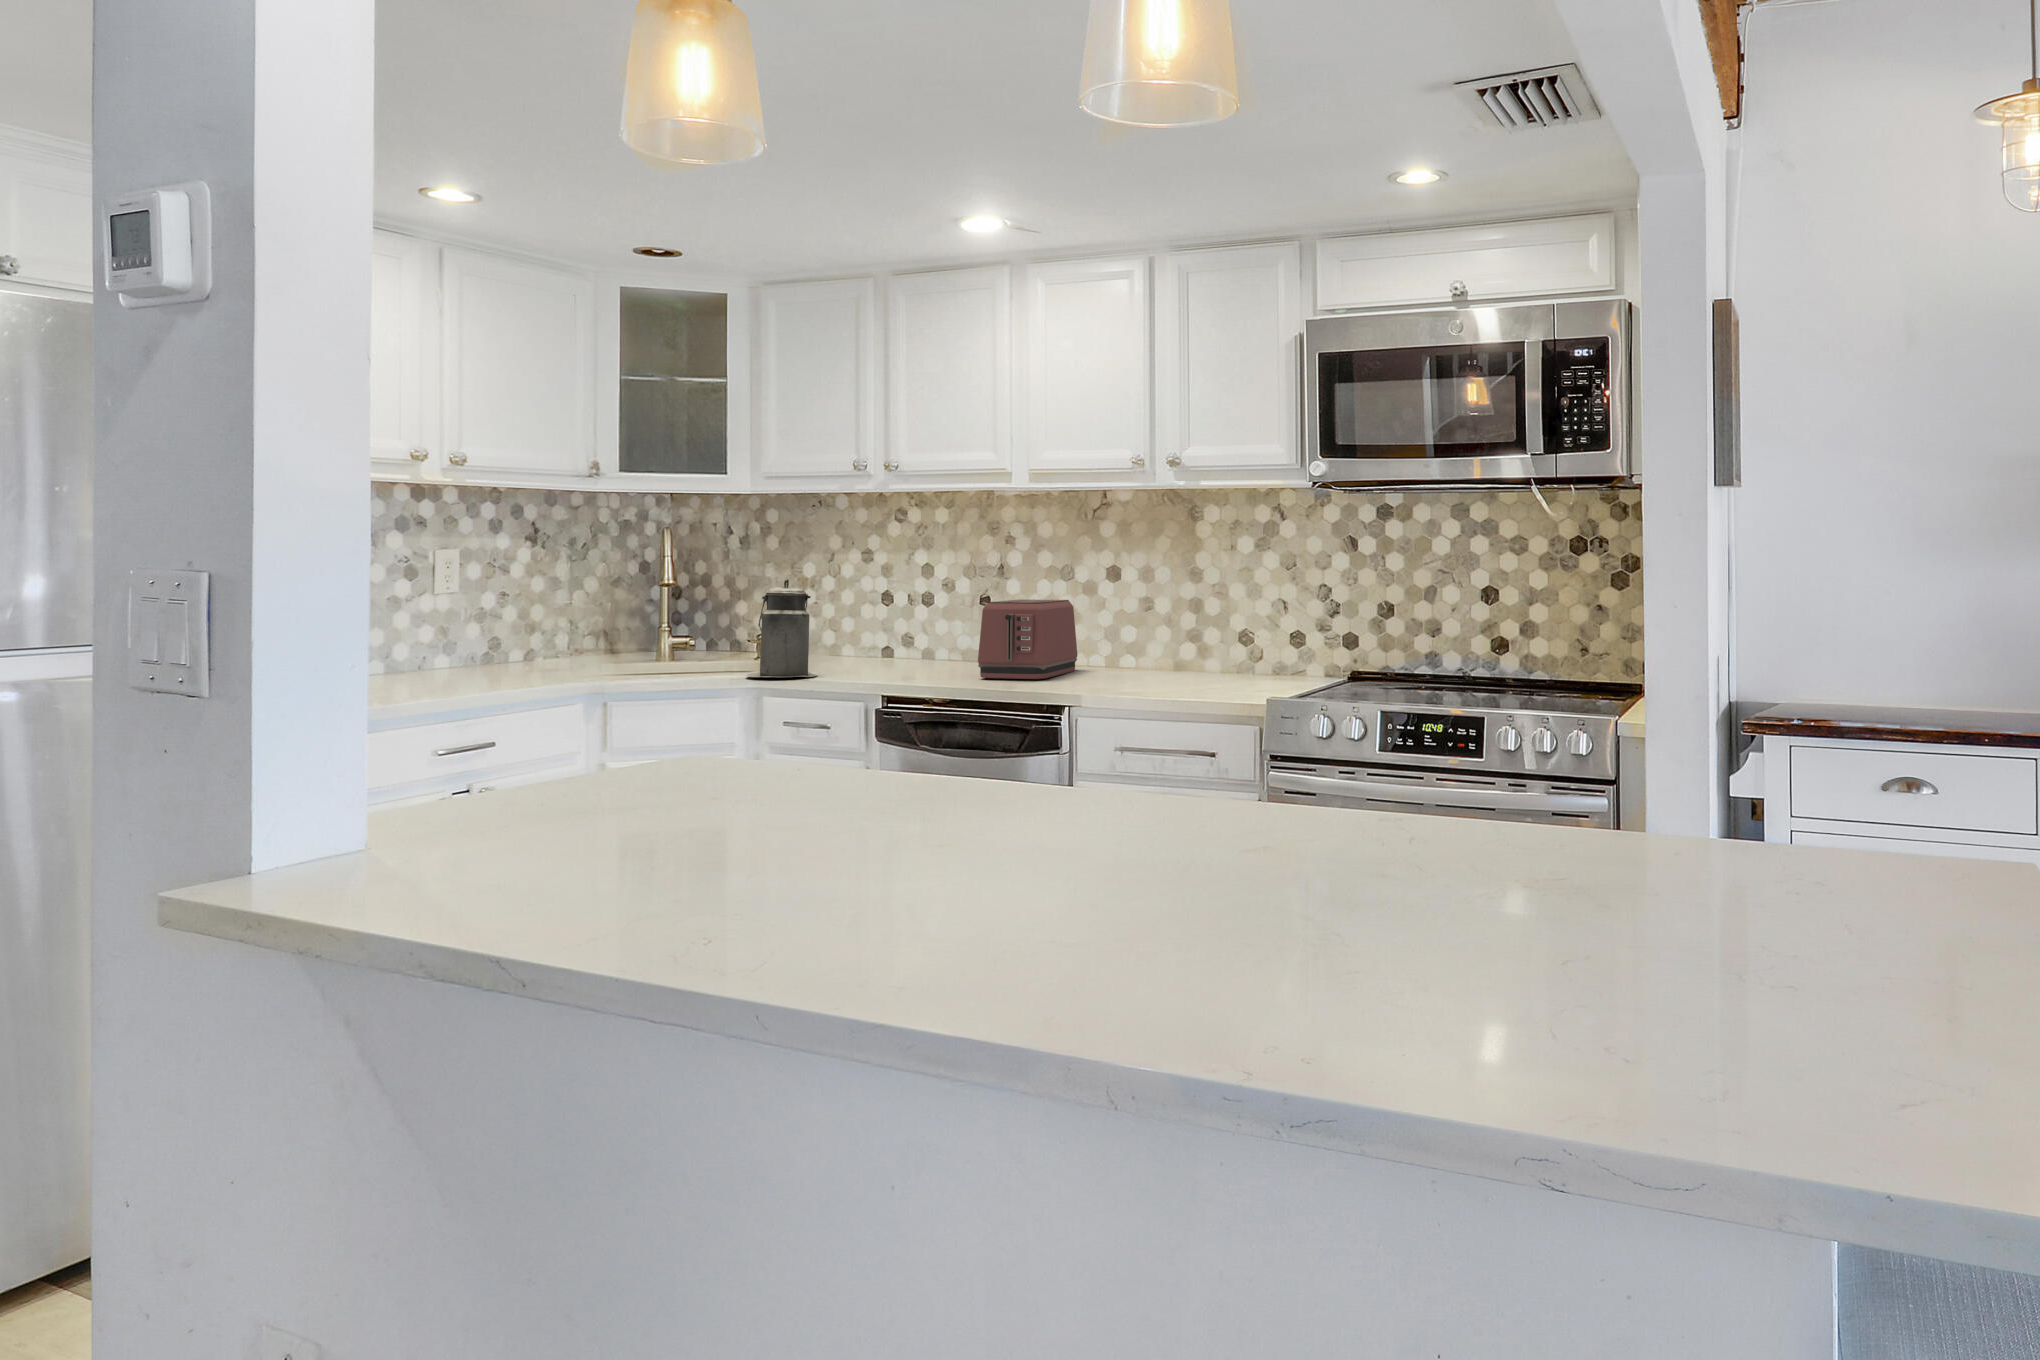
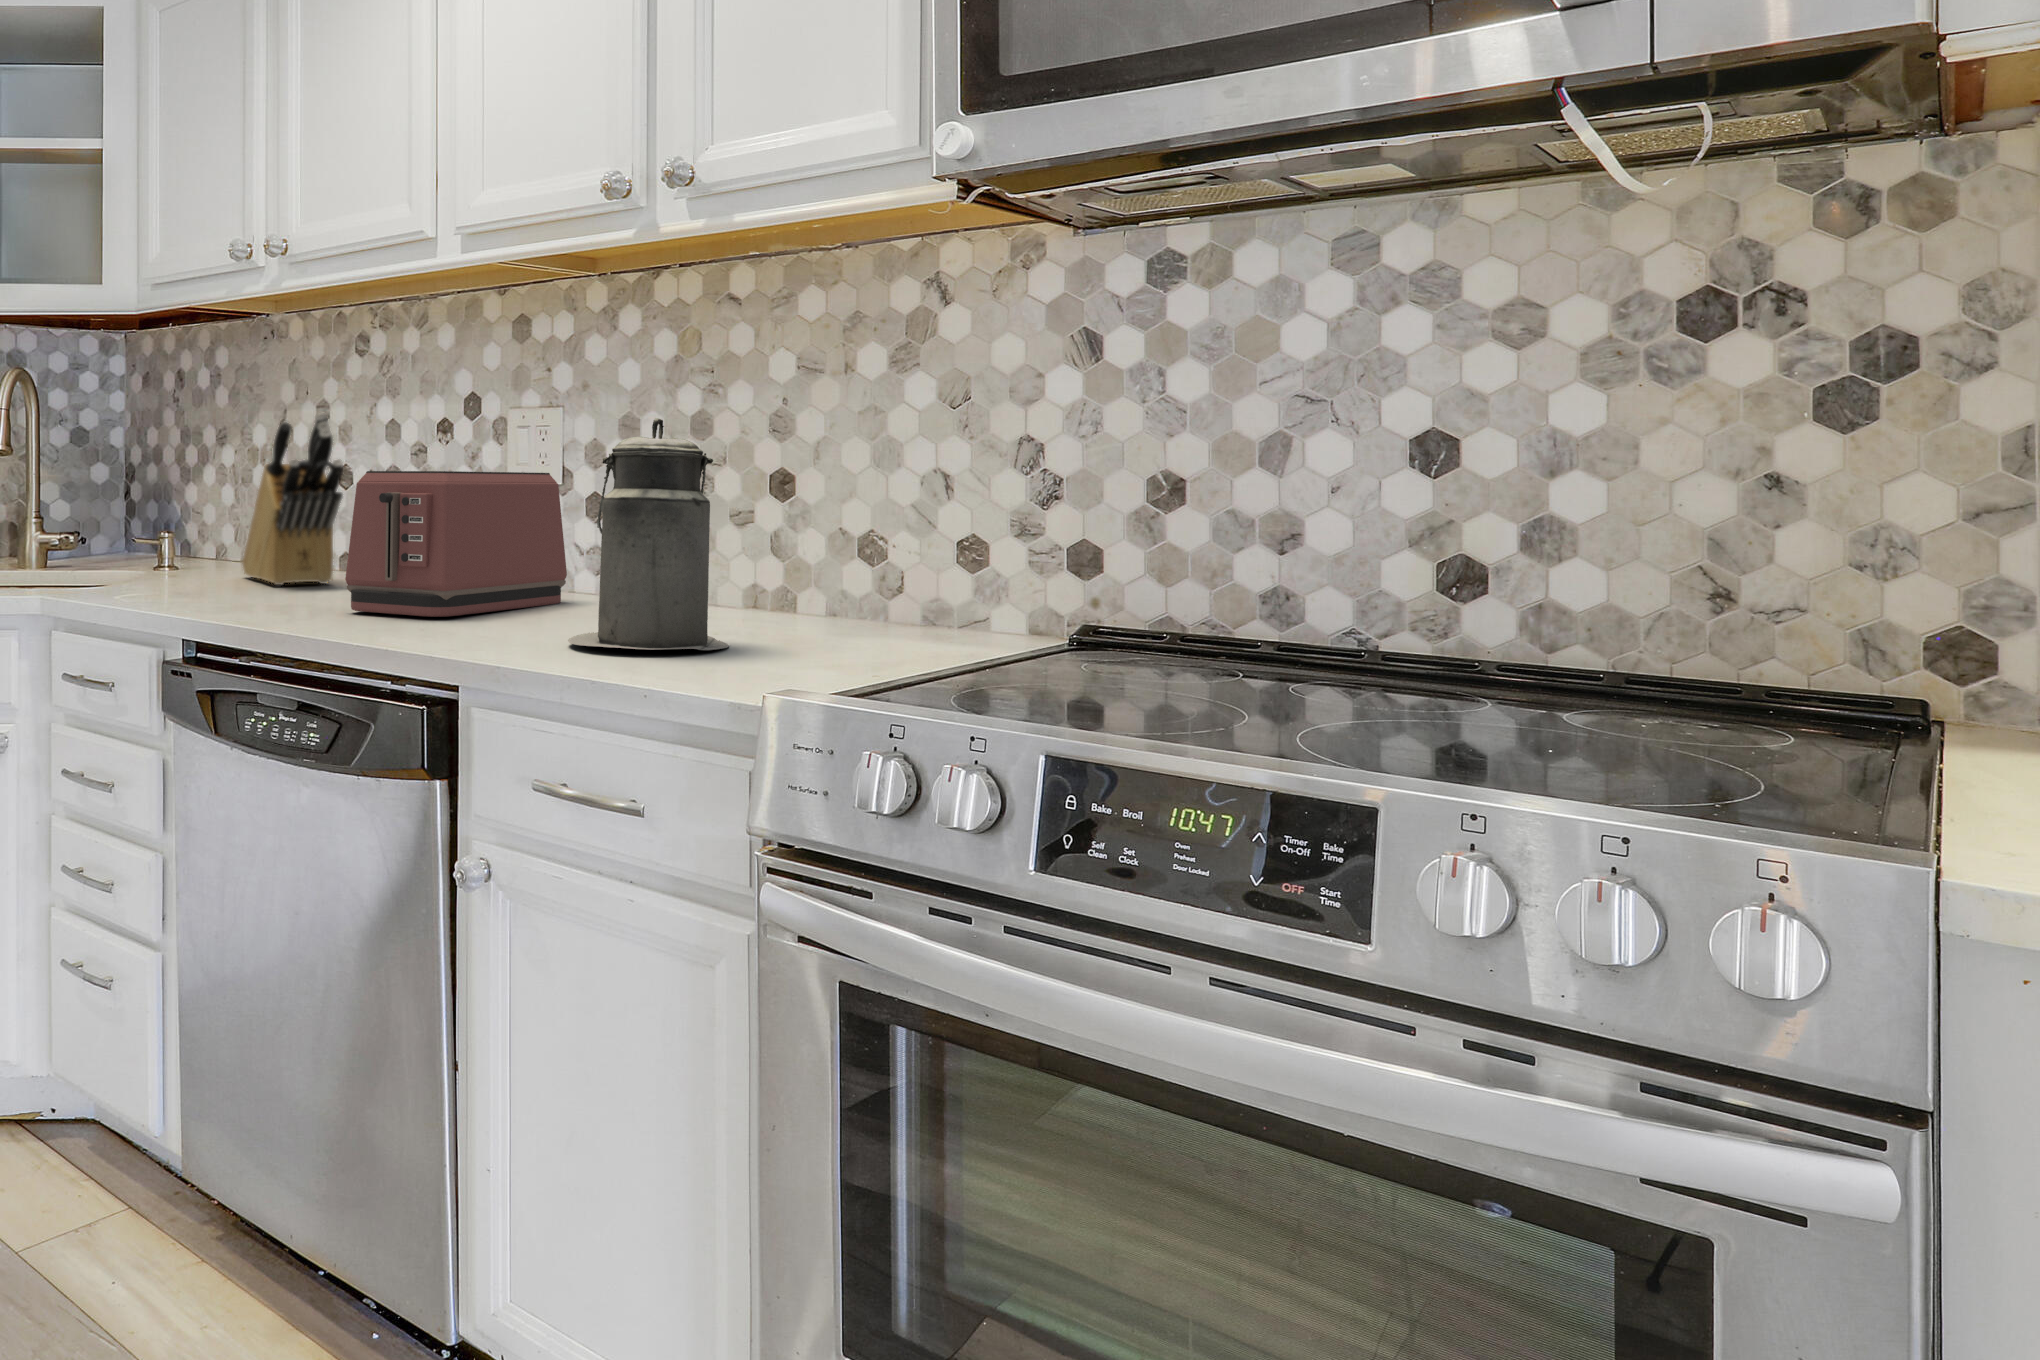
knife block: none [831,562,925,667] -> present [243,413,343,585]
canister: present [746,579,817,677] -> present [568,418,729,650]

